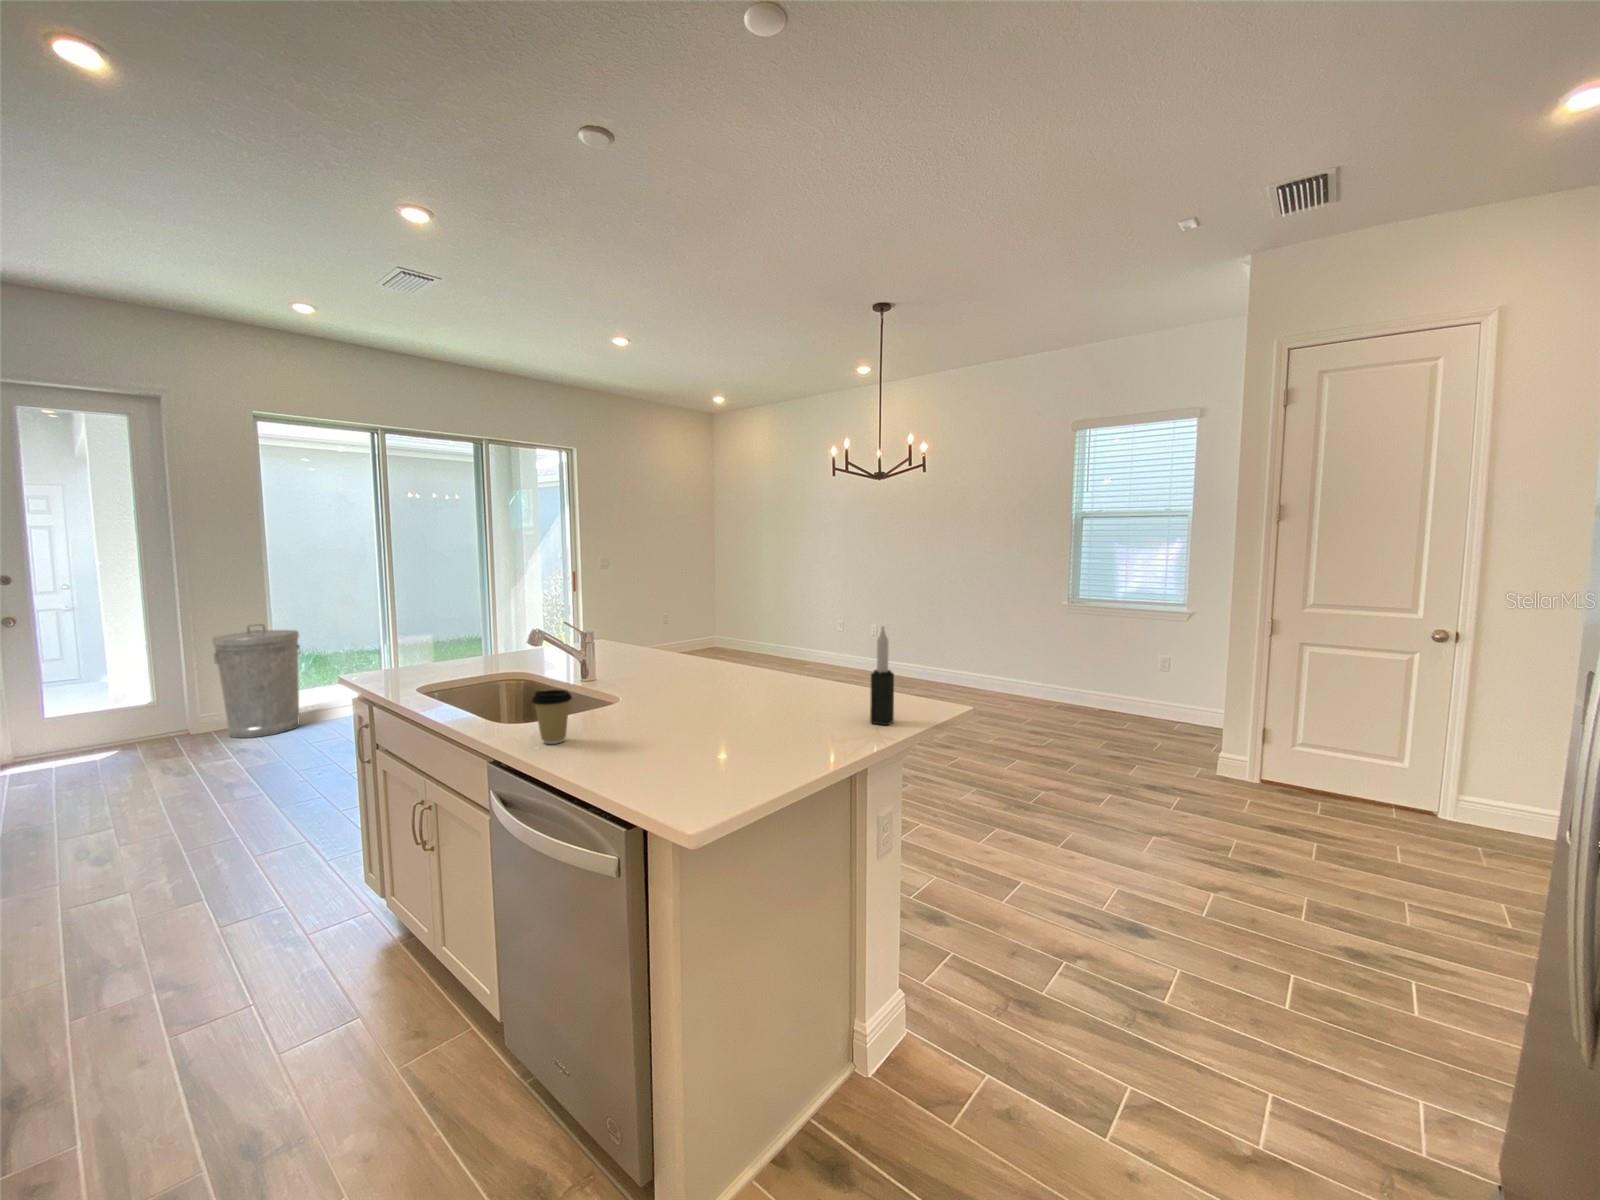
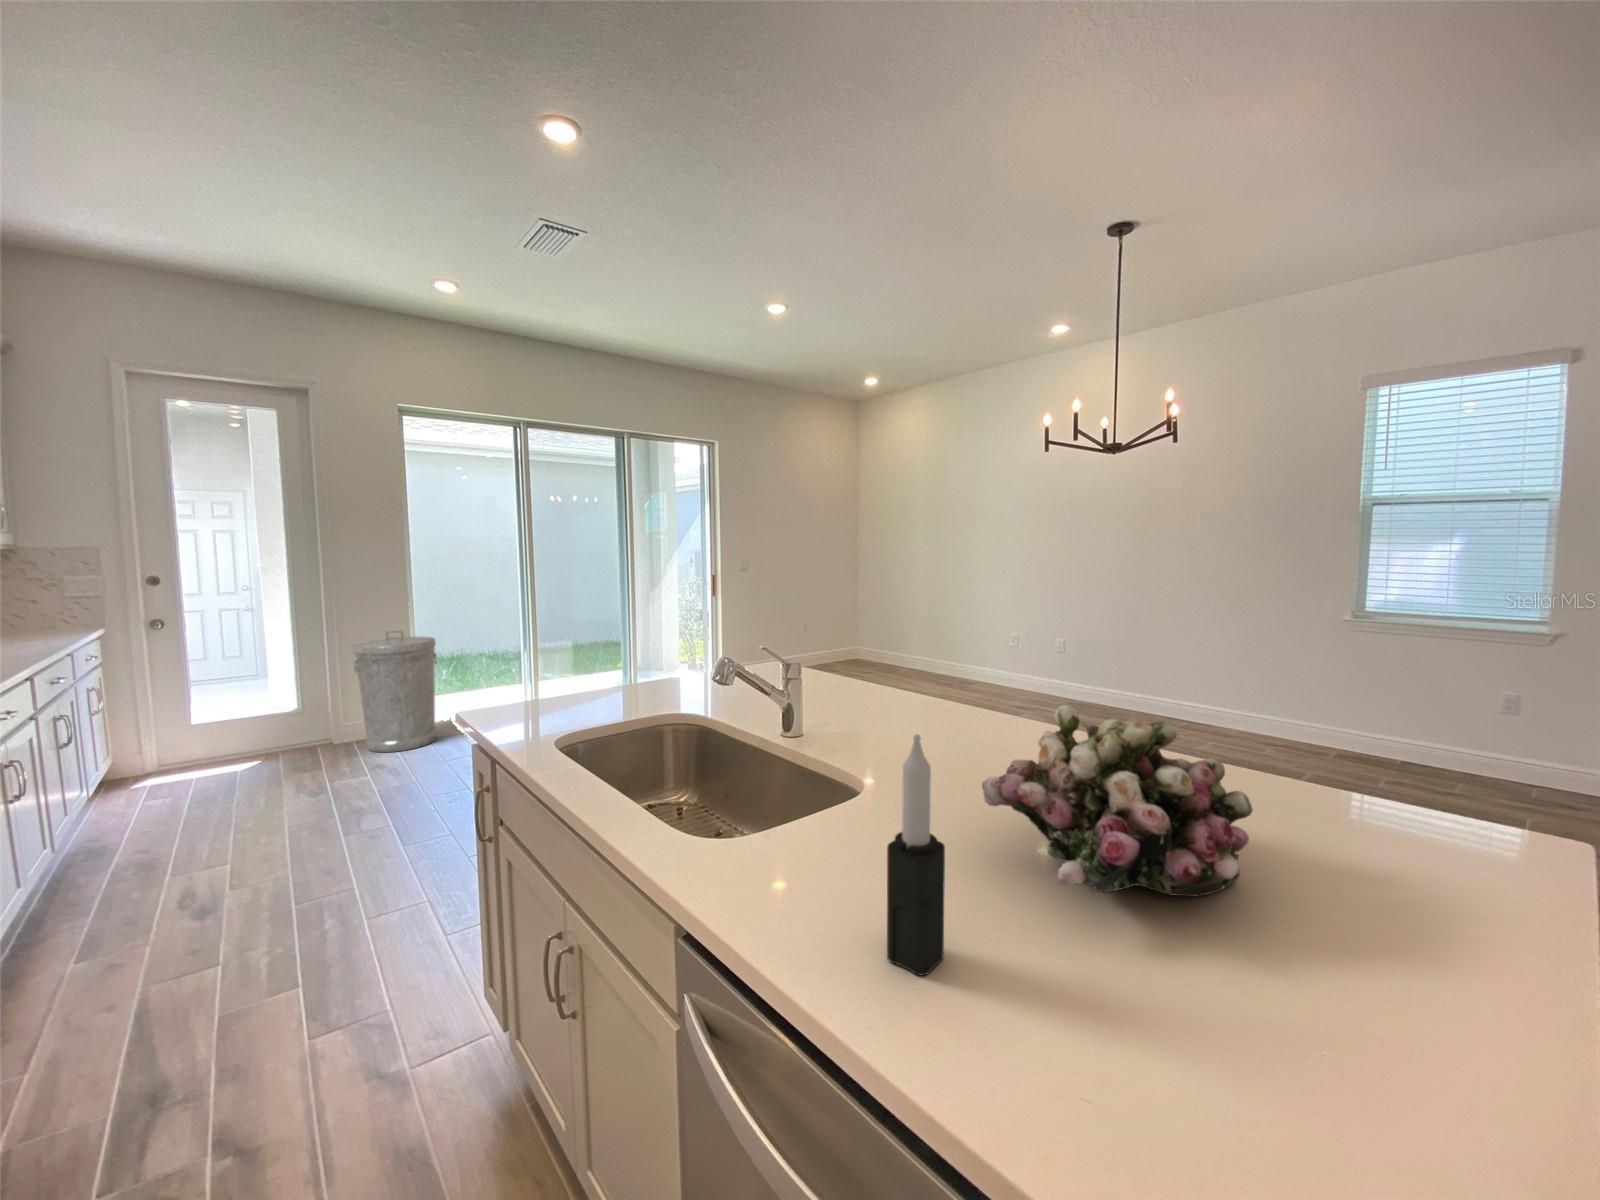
candle: present [870,627,894,725] -> present [887,734,945,975]
flower arrangement: none [669,636,801,724] -> present [982,705,1252,896]
coffee cup: present [532,690,572,744] -> none [758,810,832,923]

